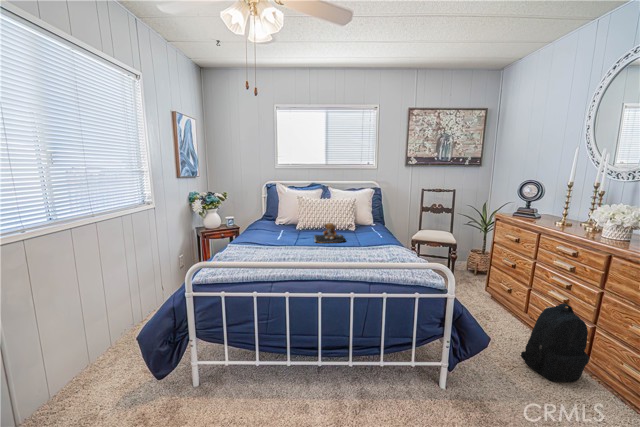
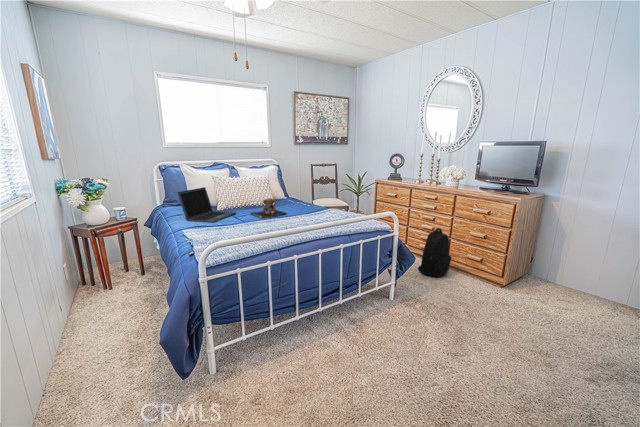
laptop: none [254,205,305,239] -> present [177,187,236,222]

